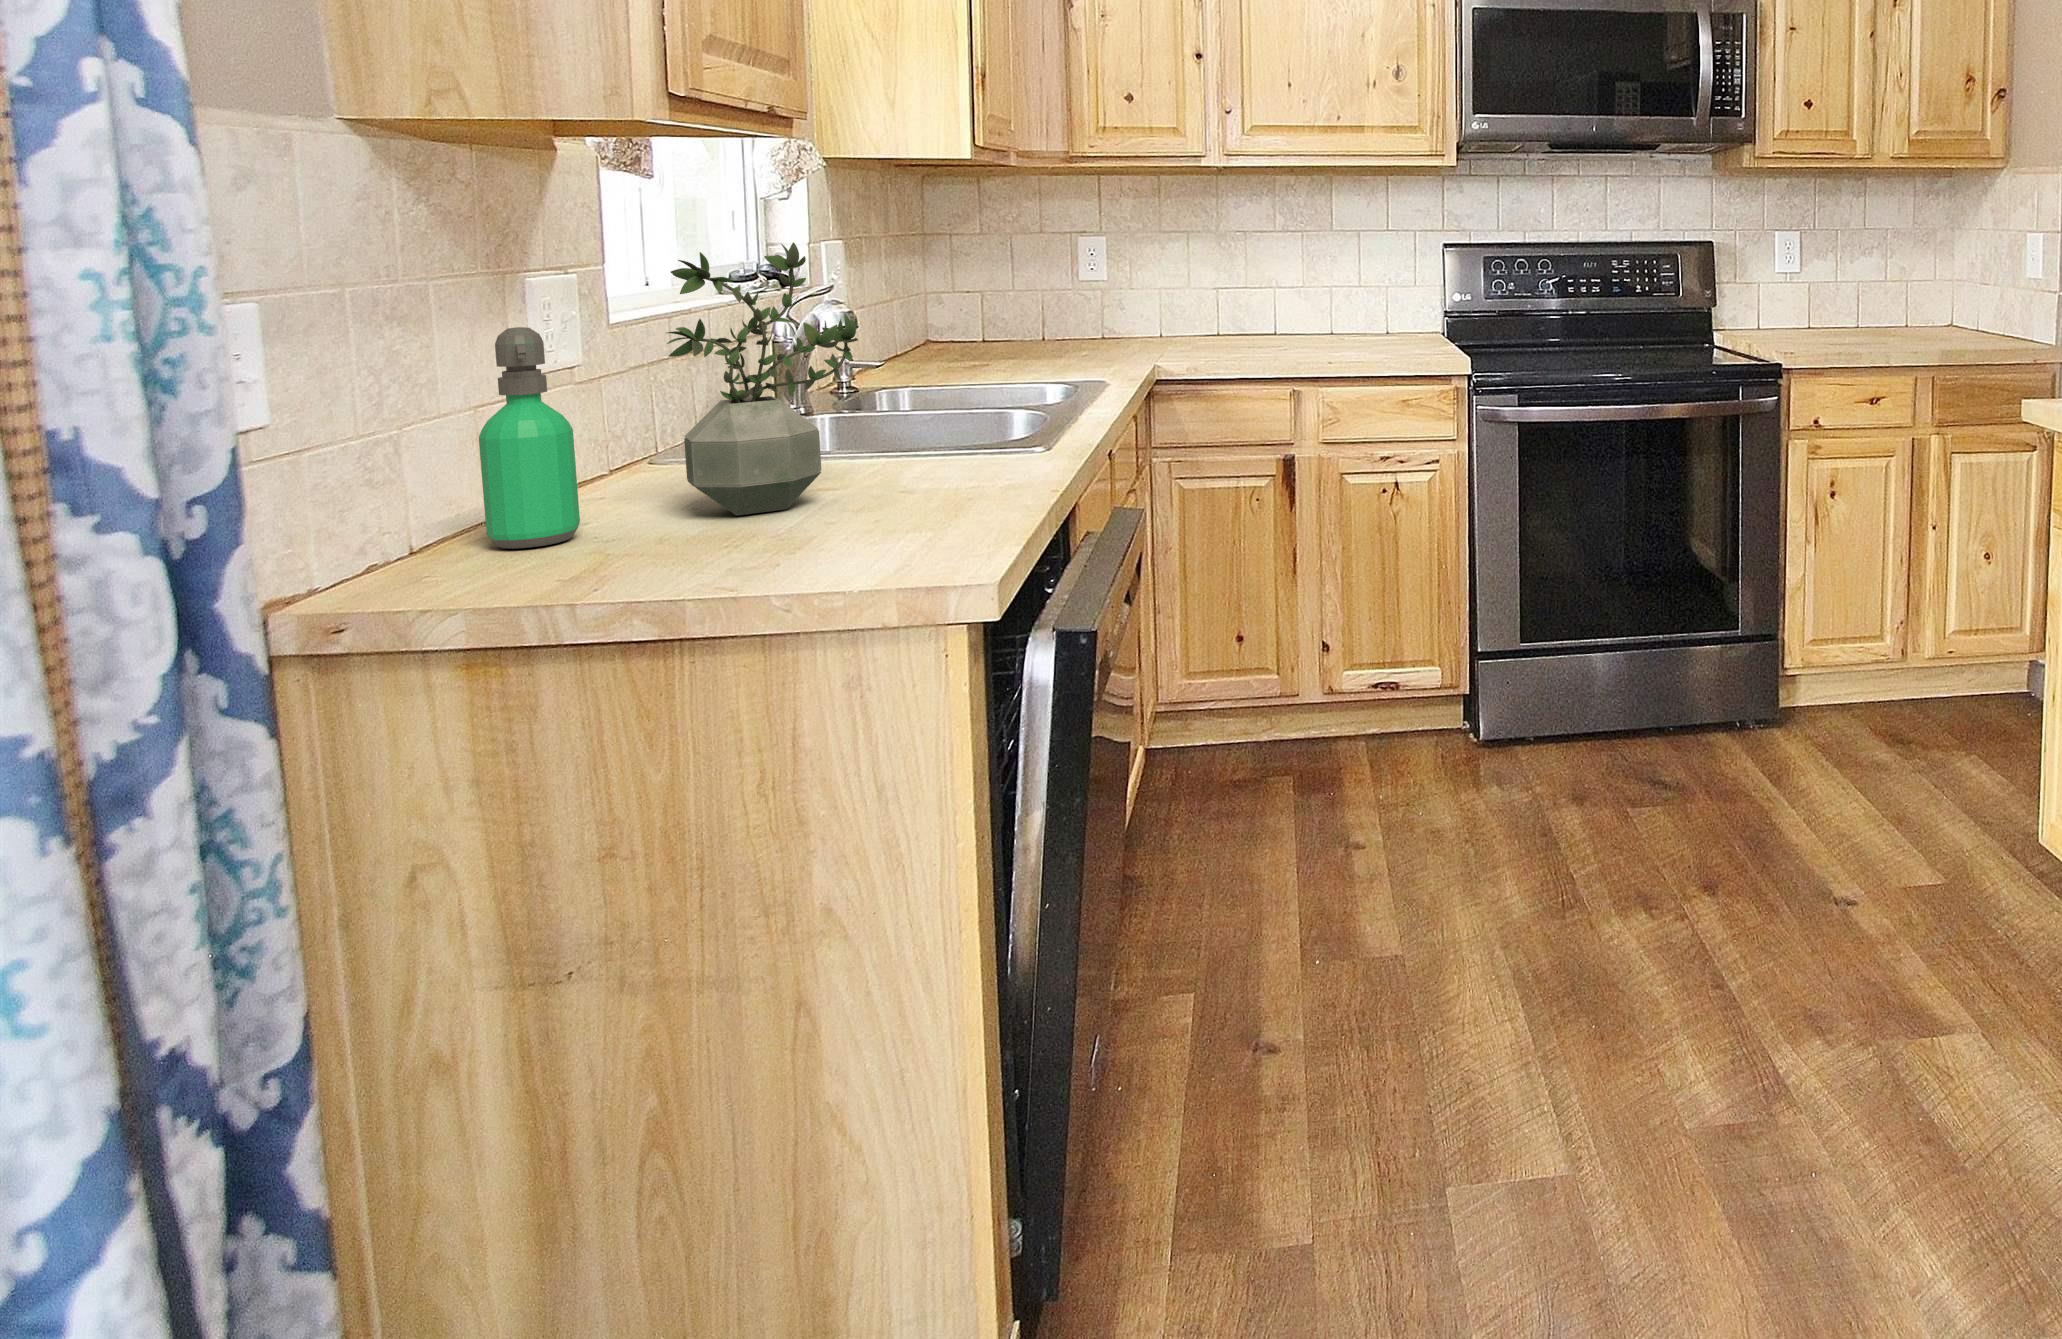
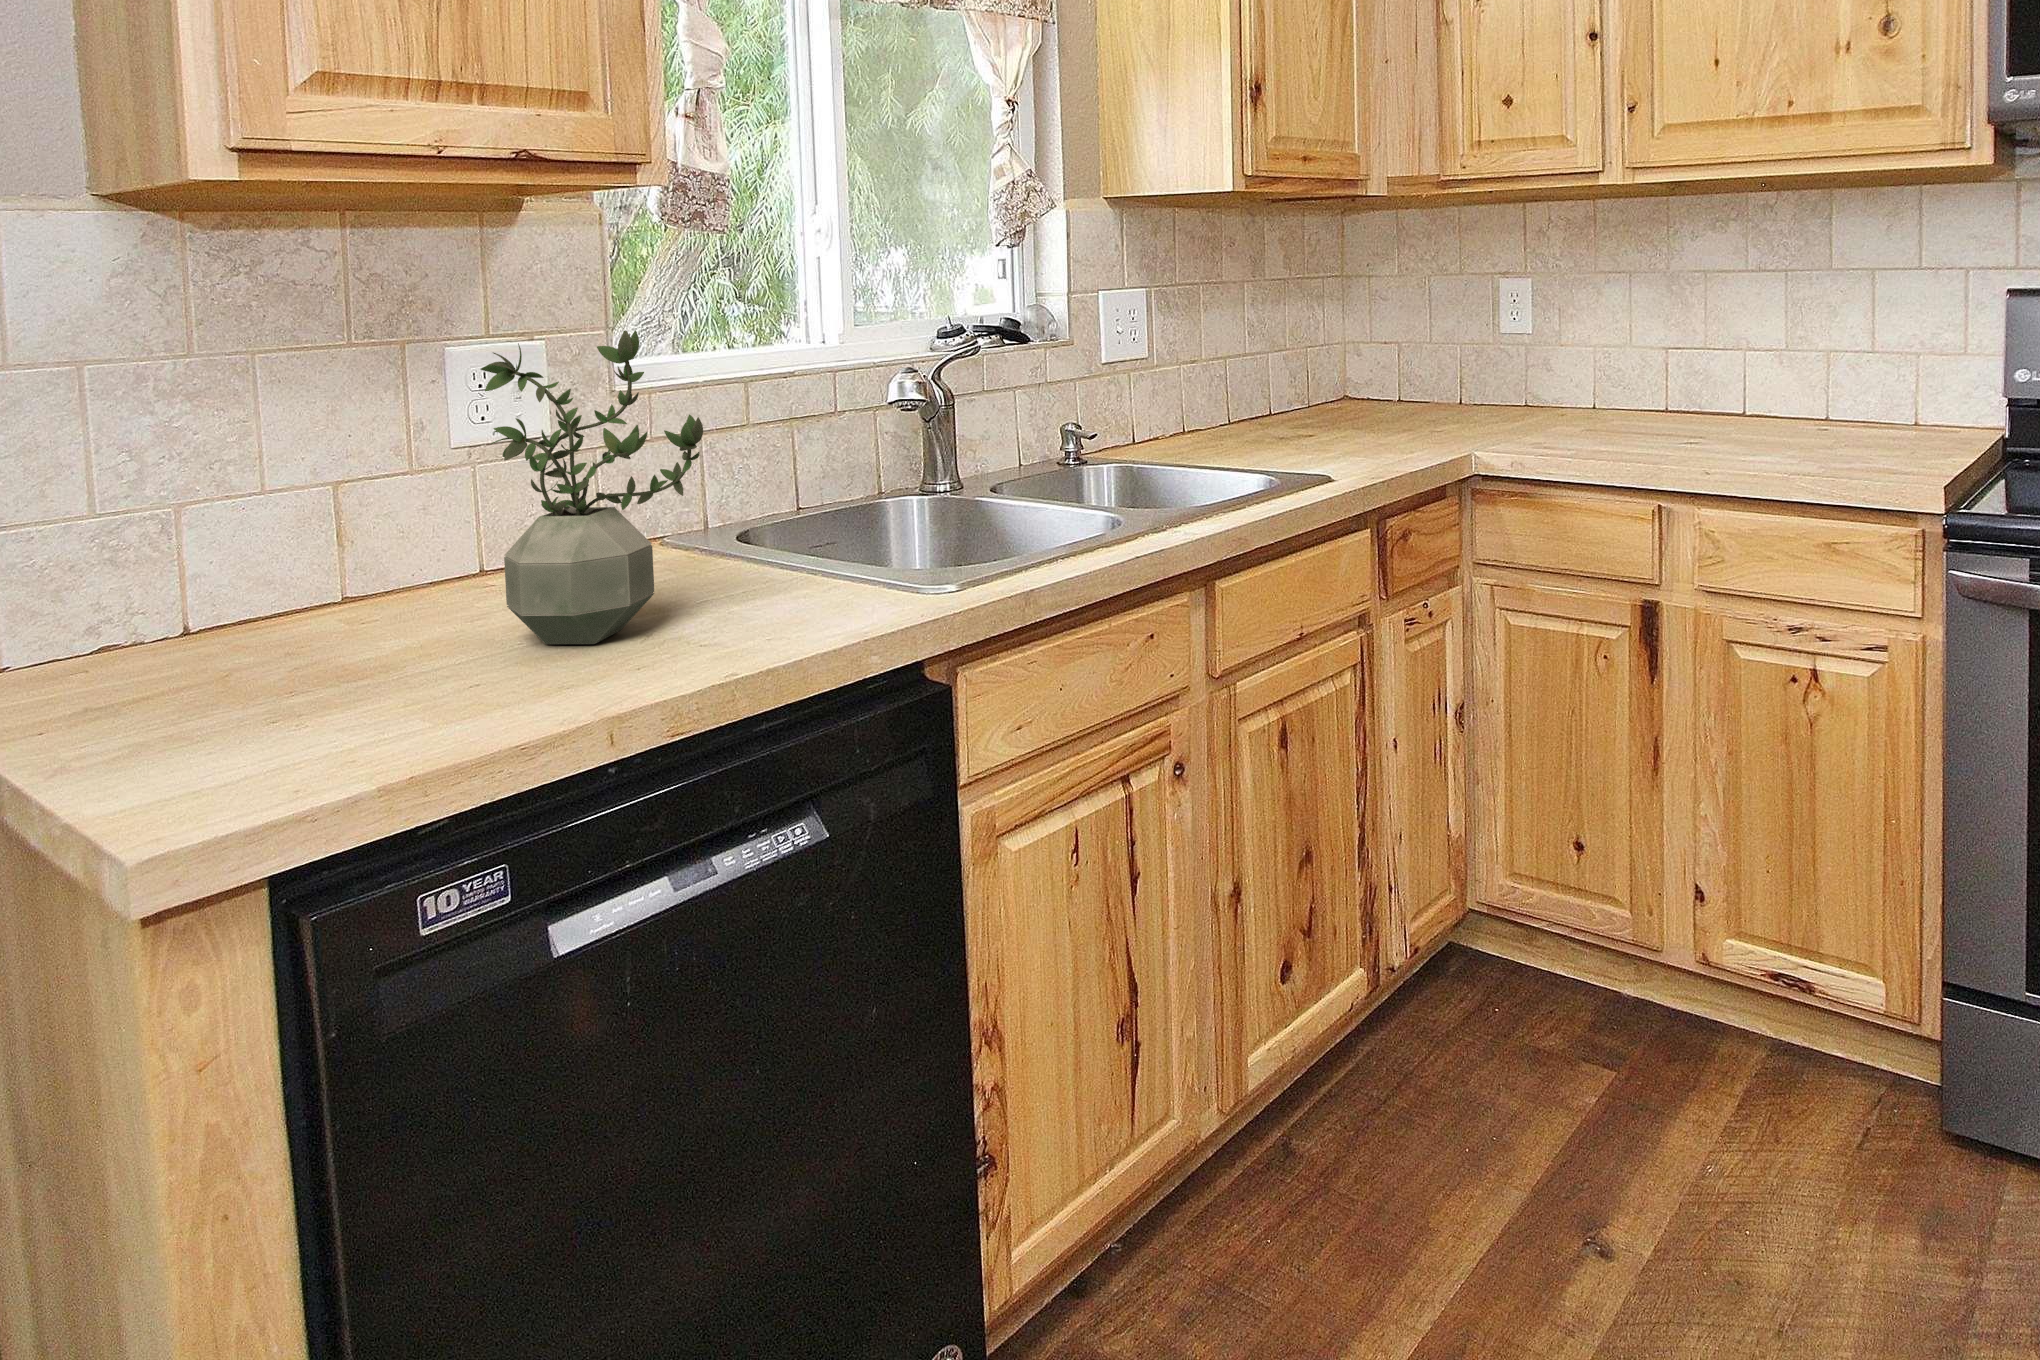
soap dispenser: present [479,327,580,549] -> none [319,421,421,652]

